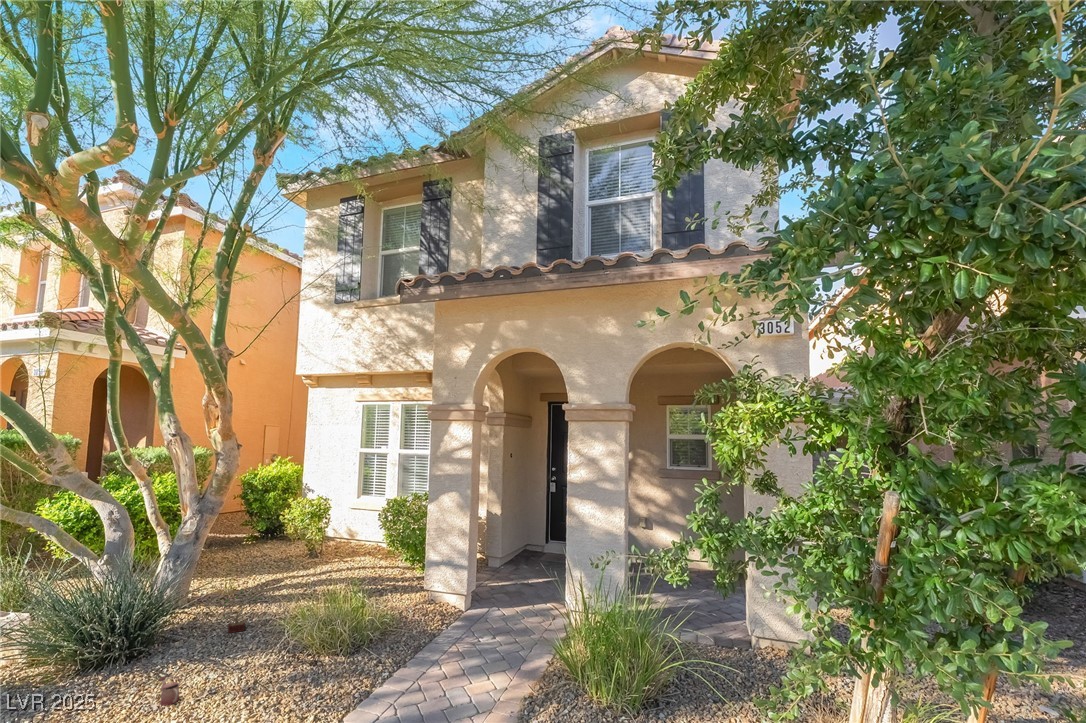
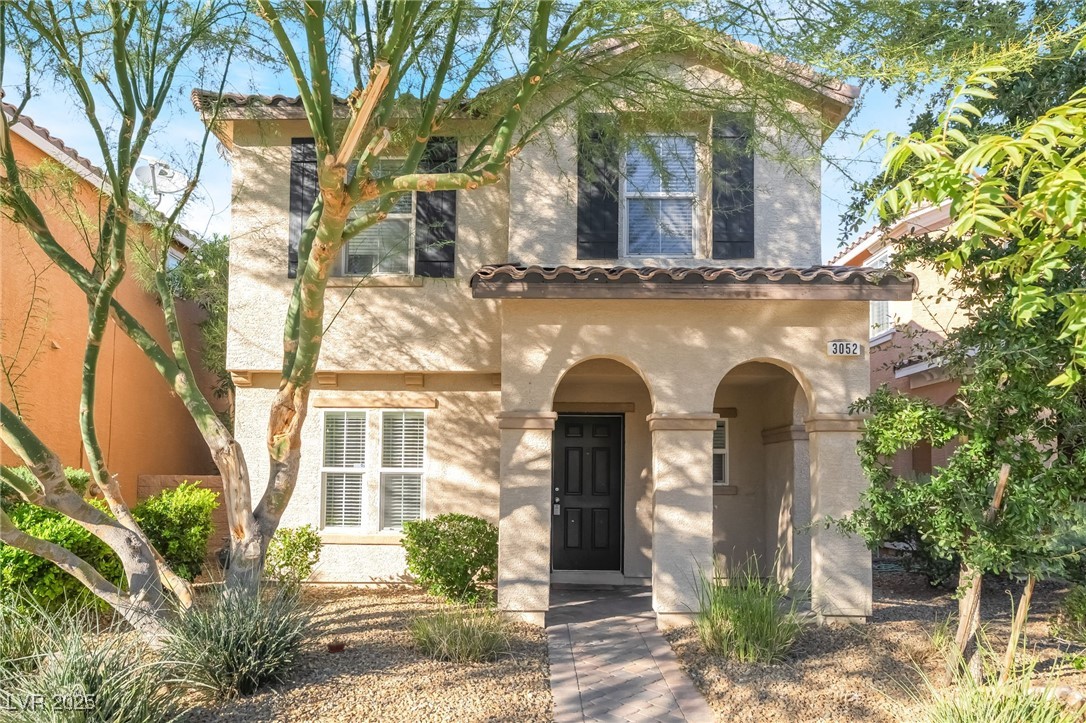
watering can: present [159,676,180,706] -> none [357,665,388,691]

